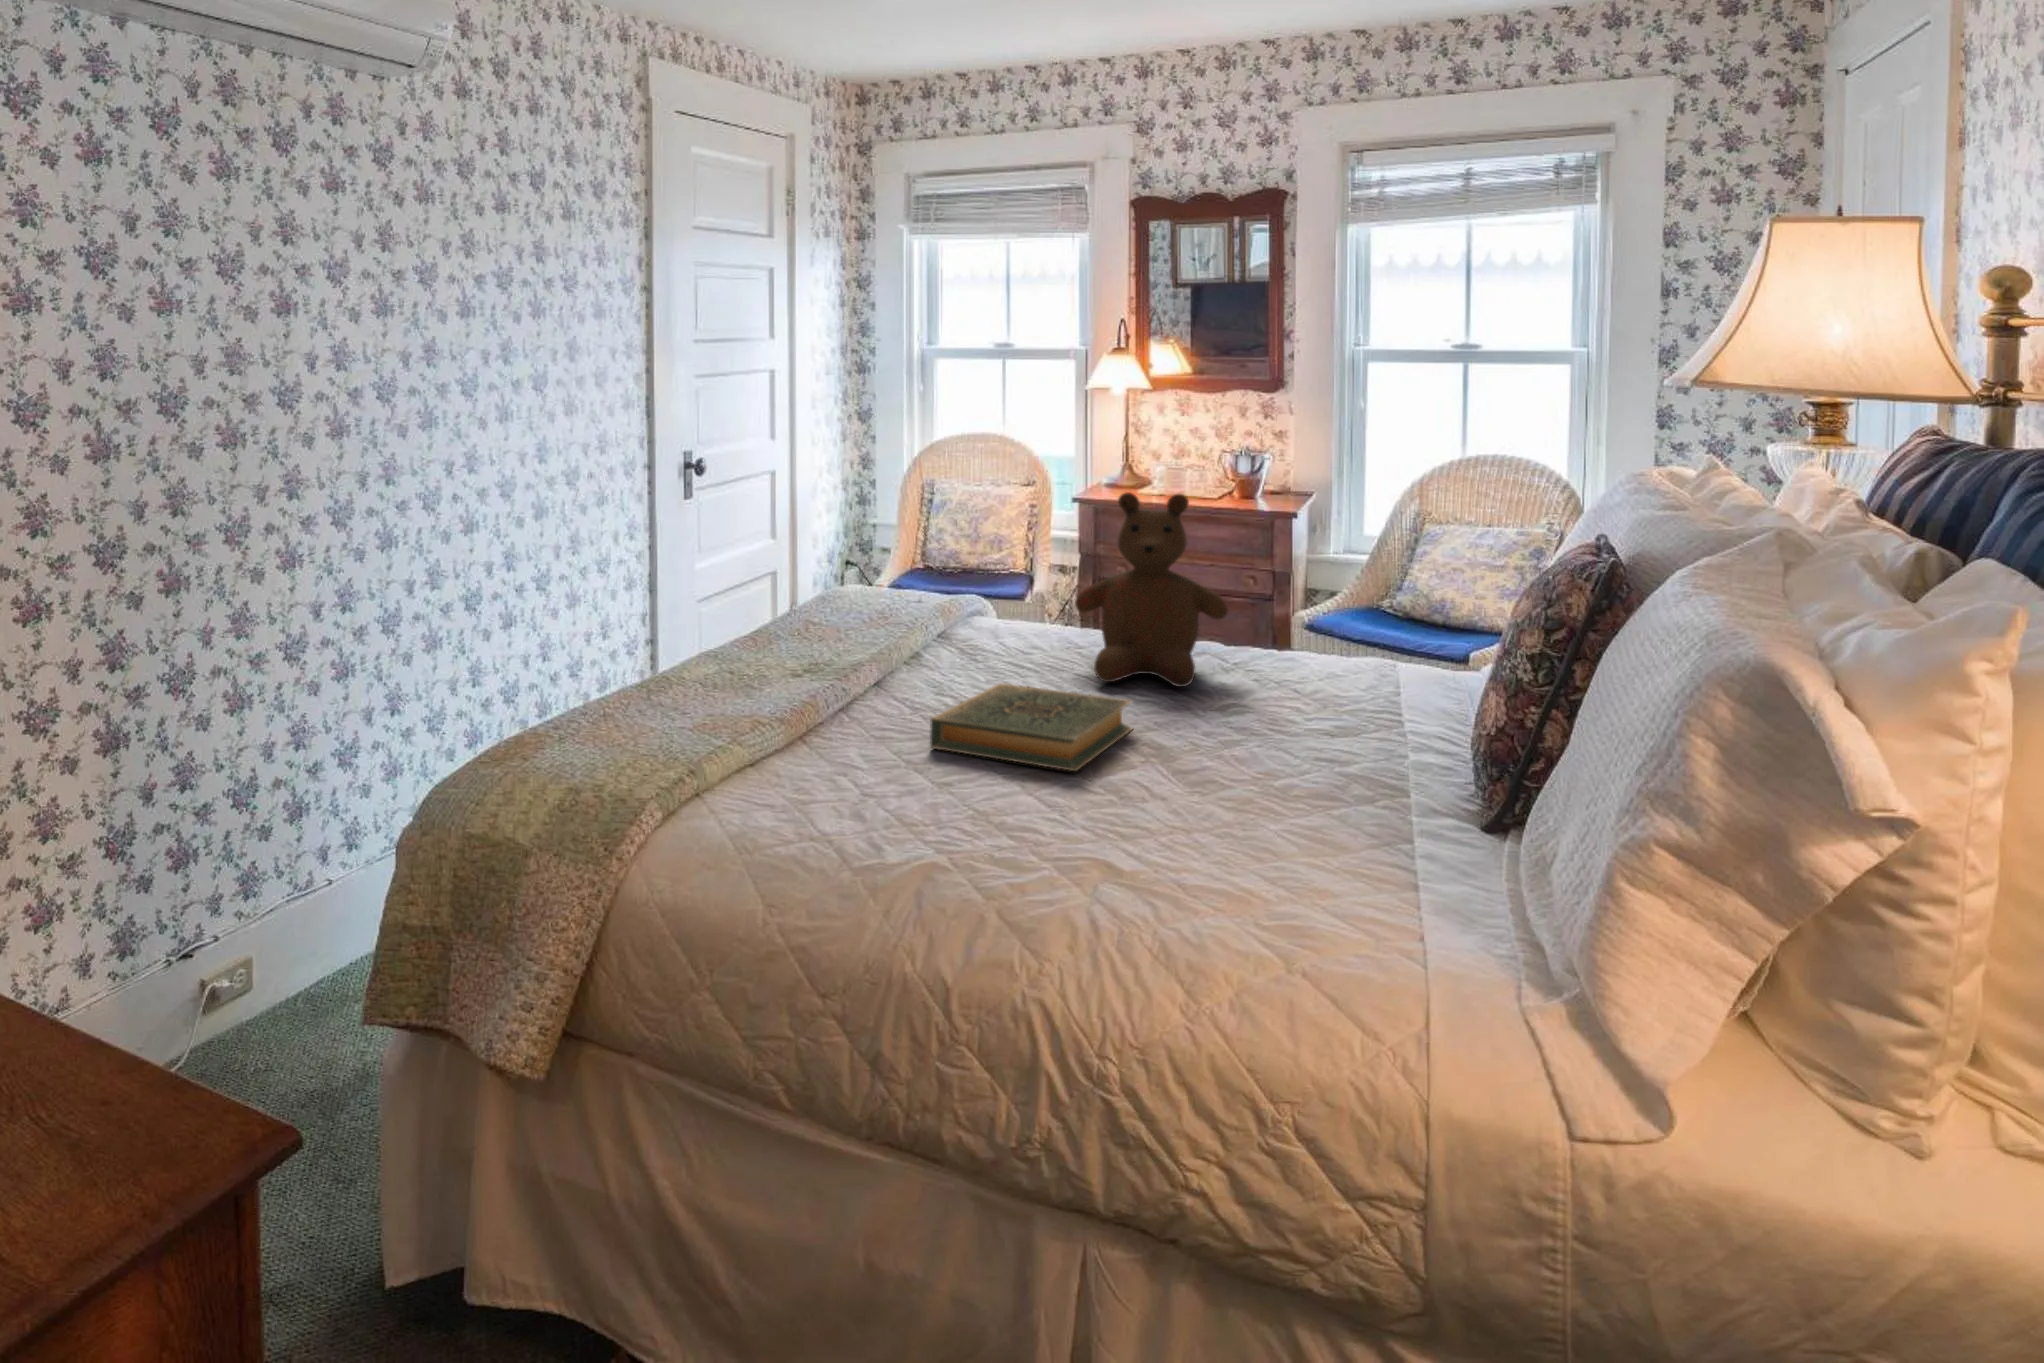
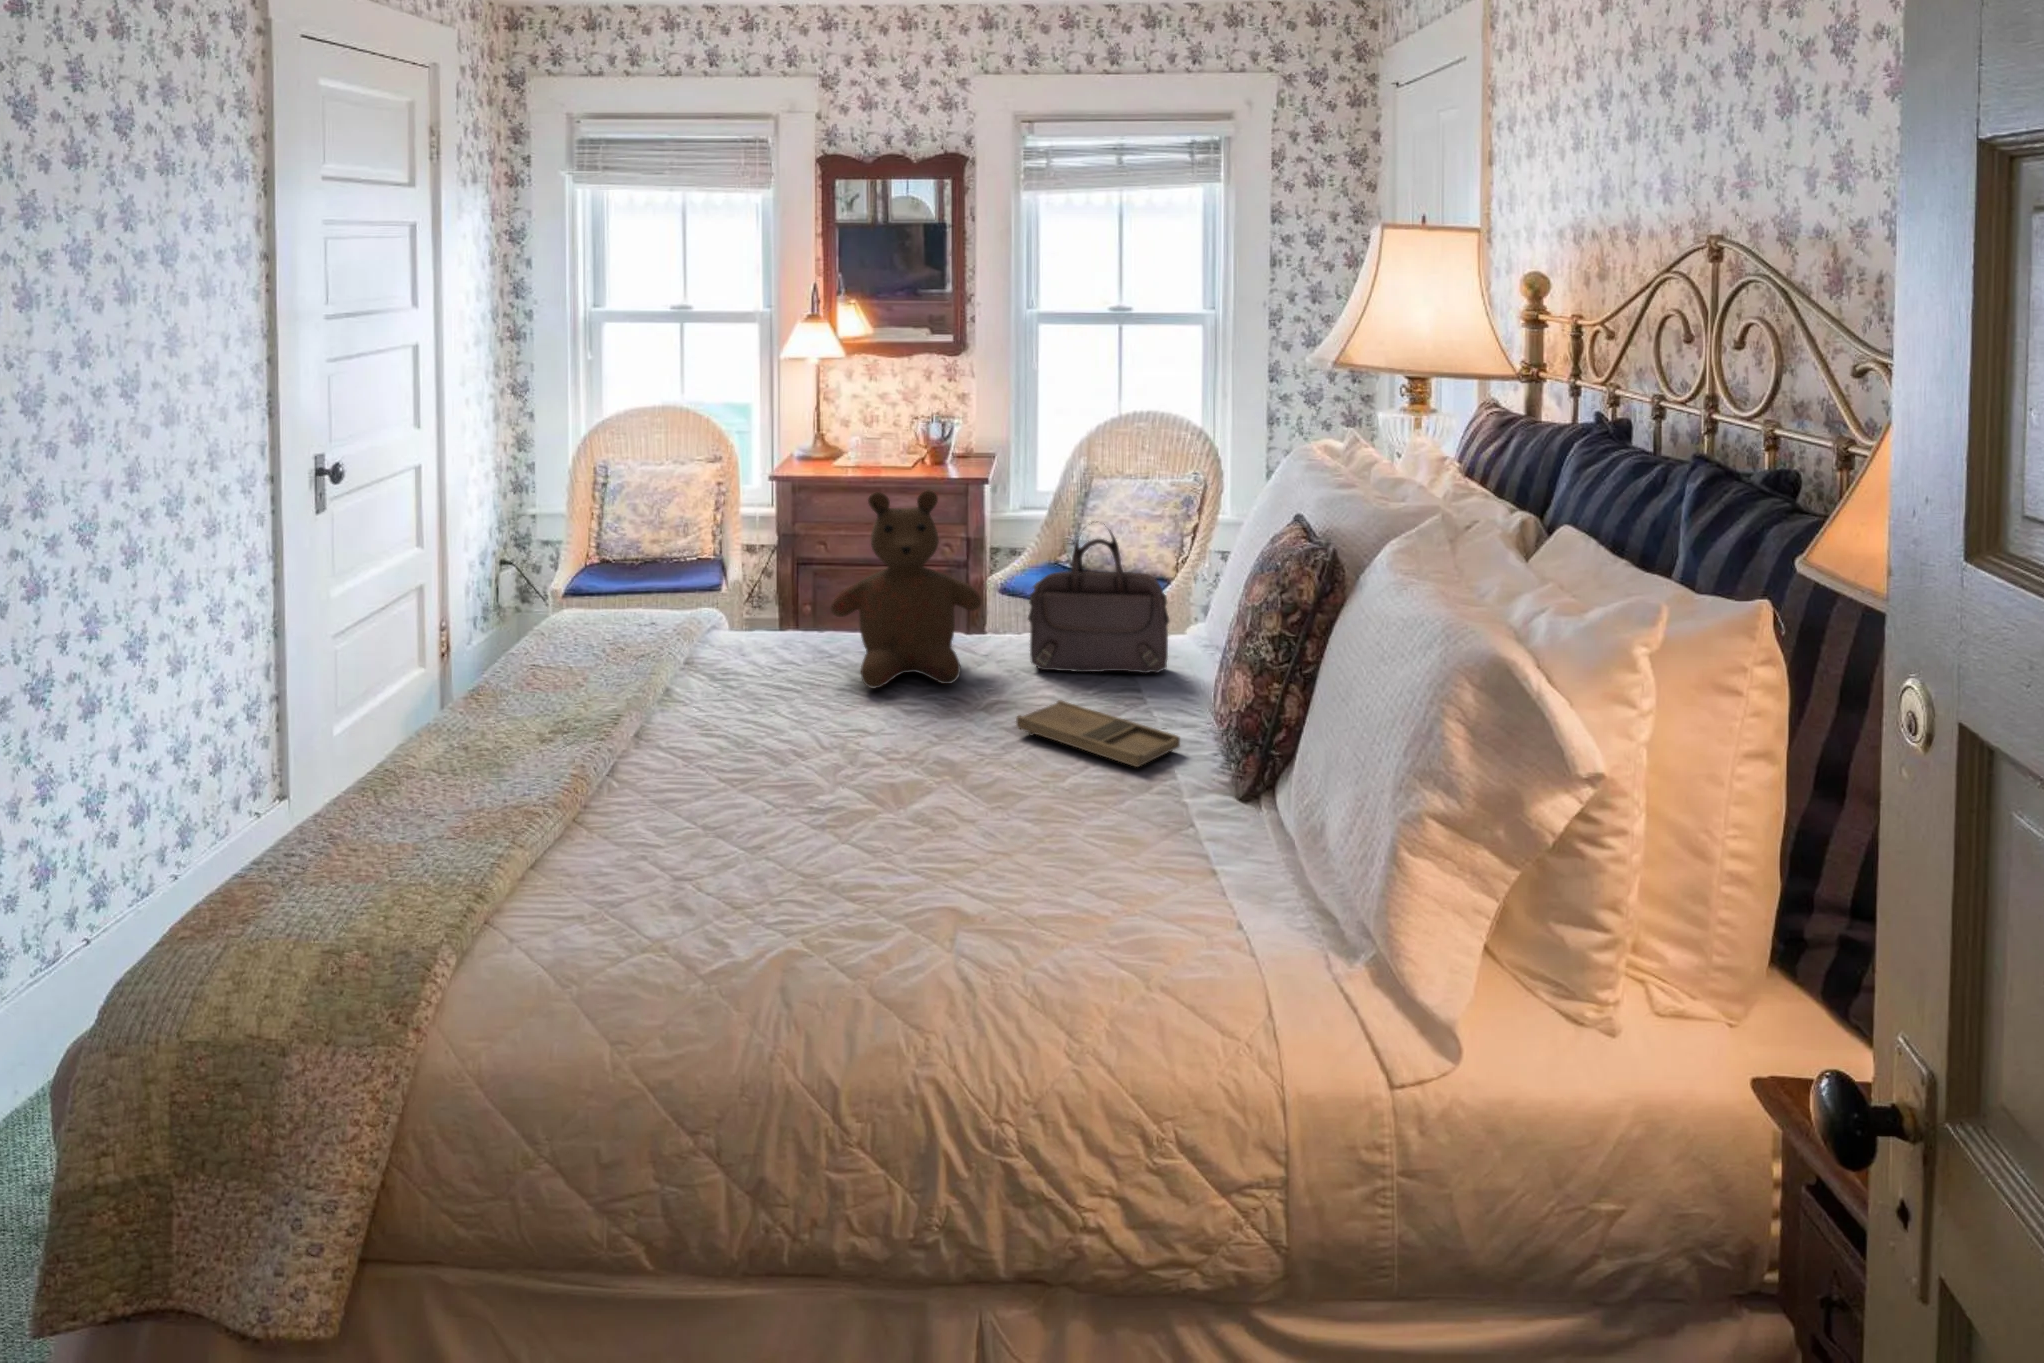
handbag: none [1275,534,1438,706] -> present [1028,524,1169,673]
hardback book: present [930,683,1132,771] -> none [715,710,918,803]
tray: none [1237,711,1417,782] -> present [1016,700,1180,767]

